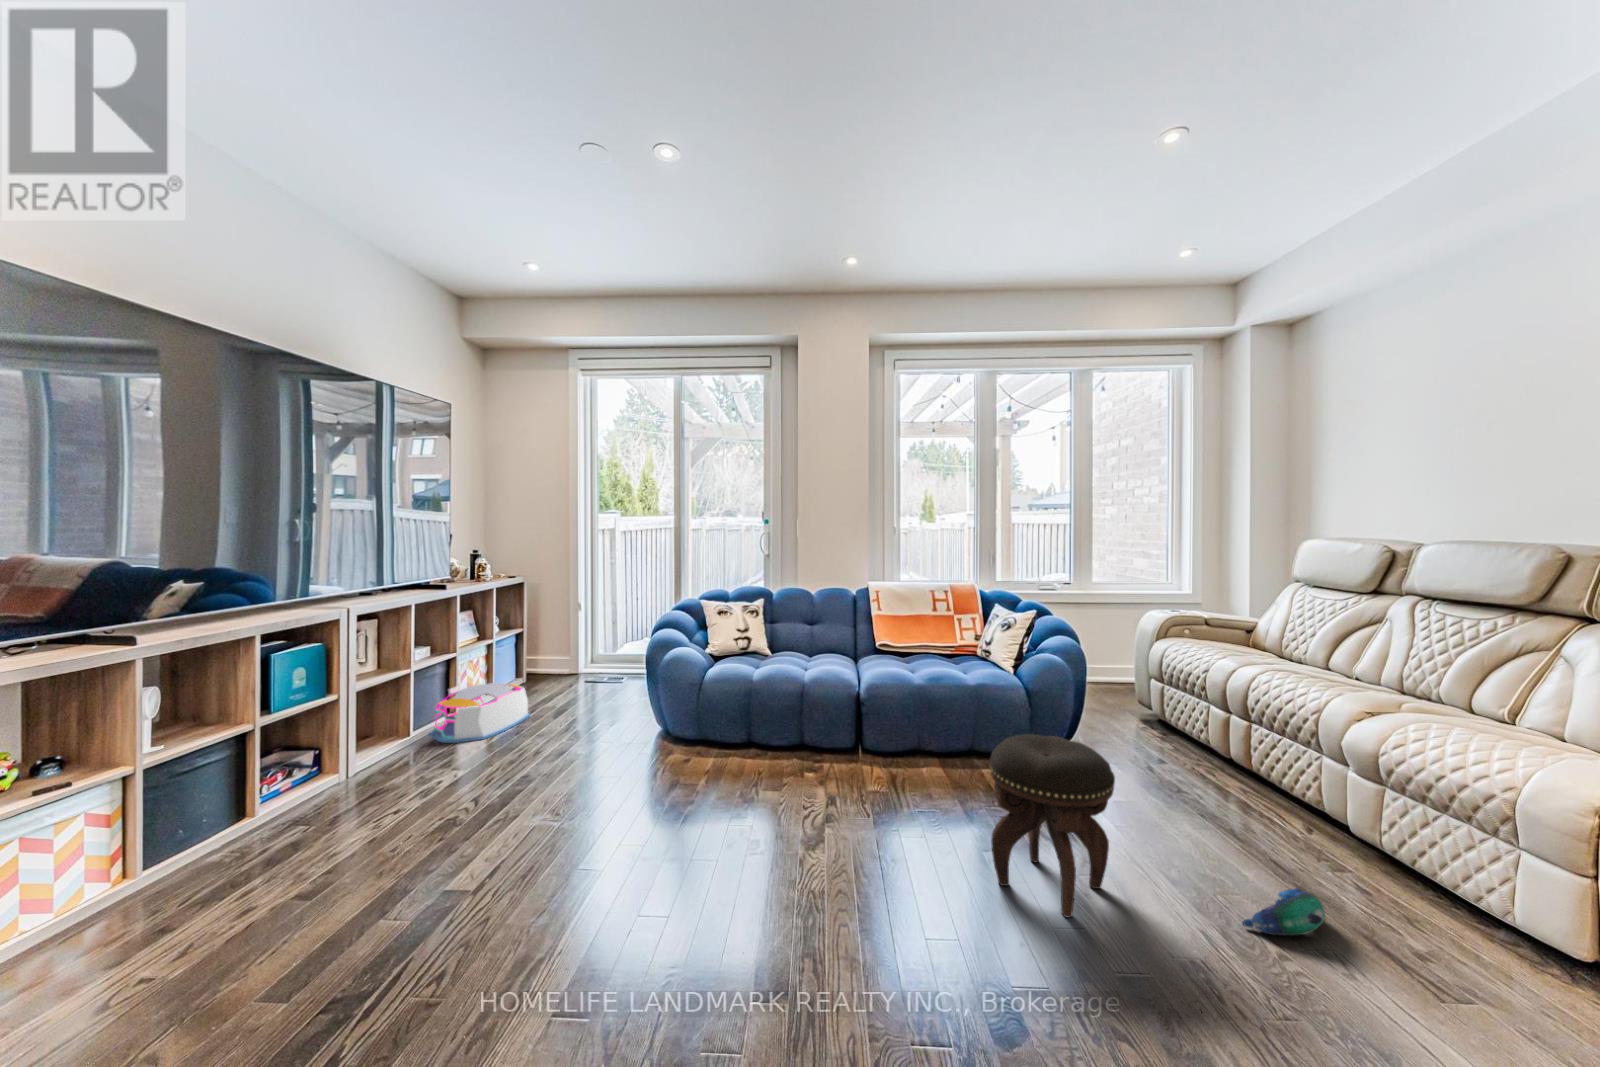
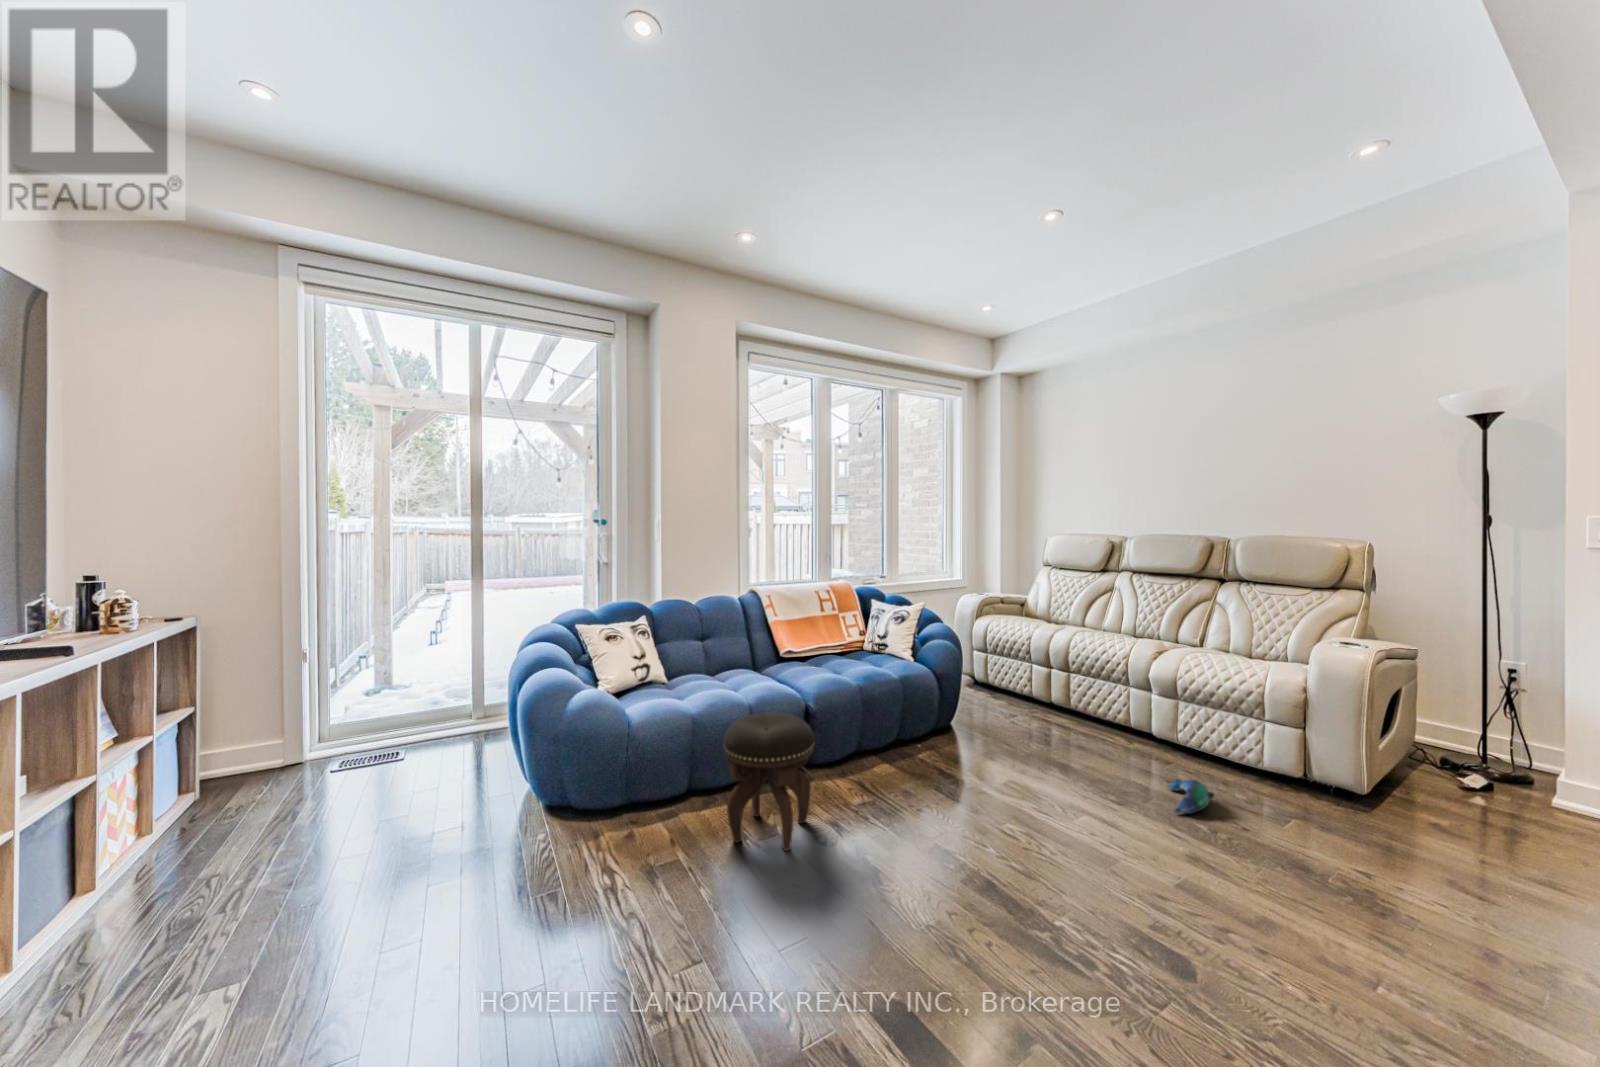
storage bin: present [428,683,530,743] -> none [222,772,374,885]
footstool: present [990,734,1115,917] -> present [723,712,815,851]

